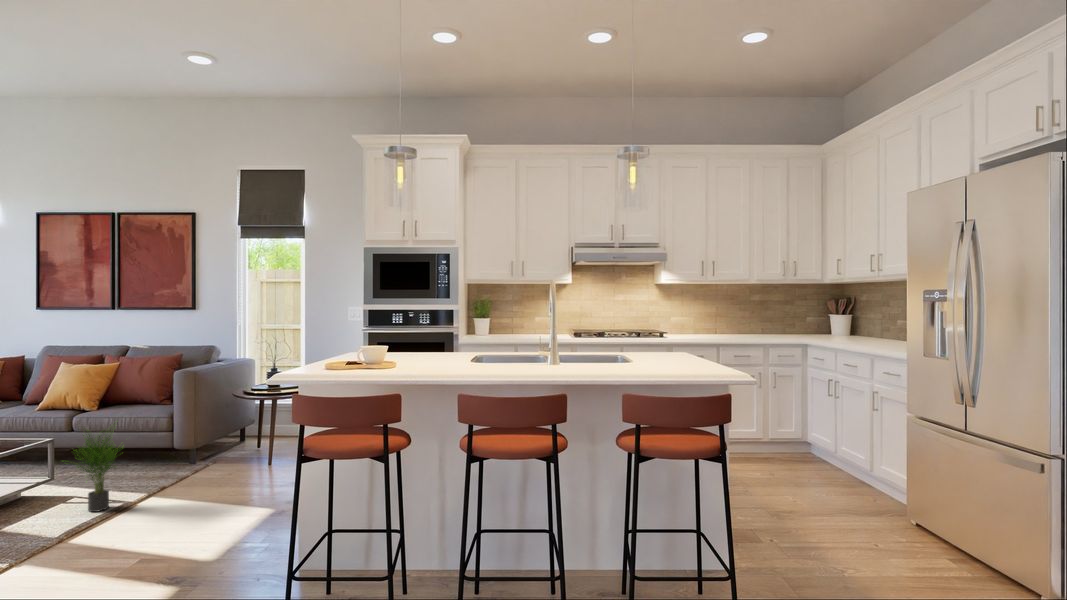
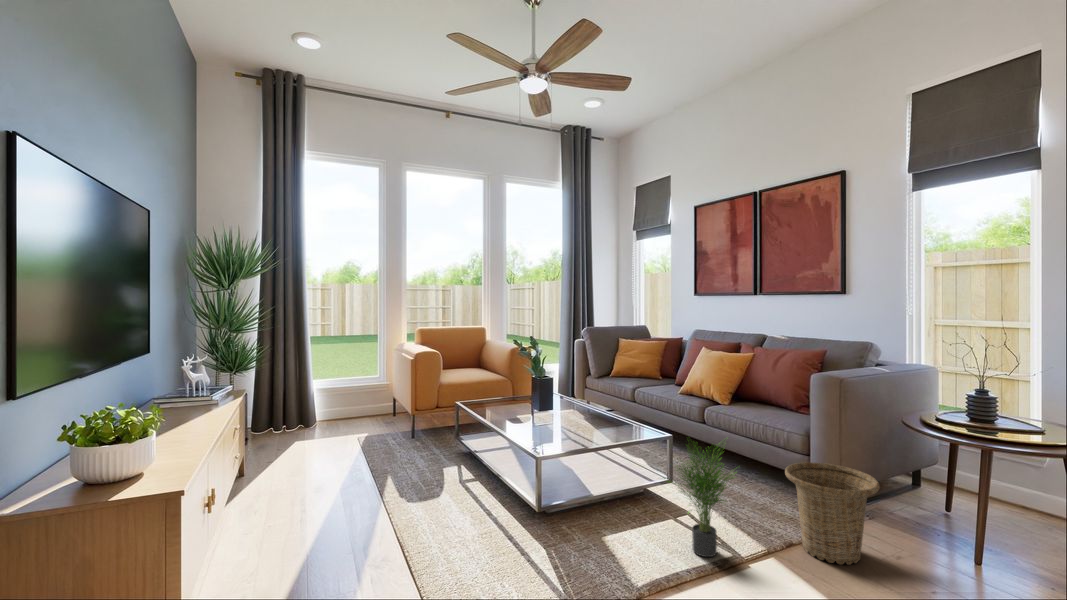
basket: none [159,428,220,488] -> present [785,462,880,565]

